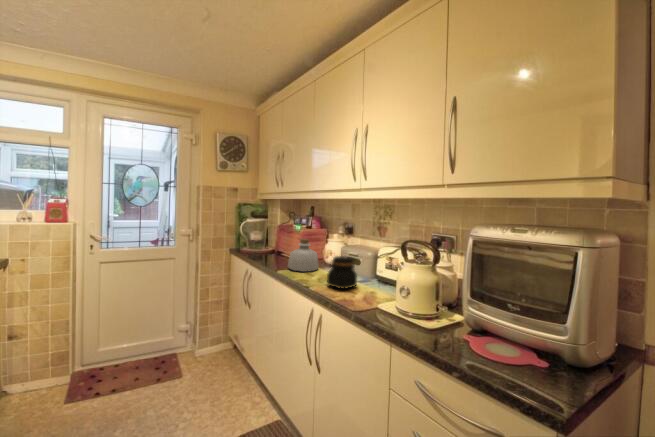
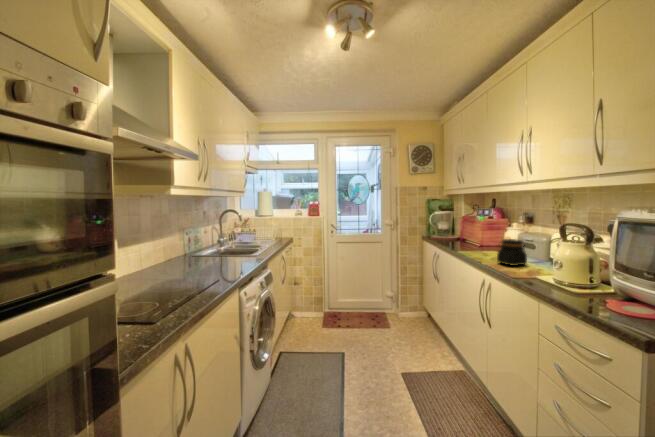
bottle: present [288,239,319,272] -> none [467,226,496,253]

